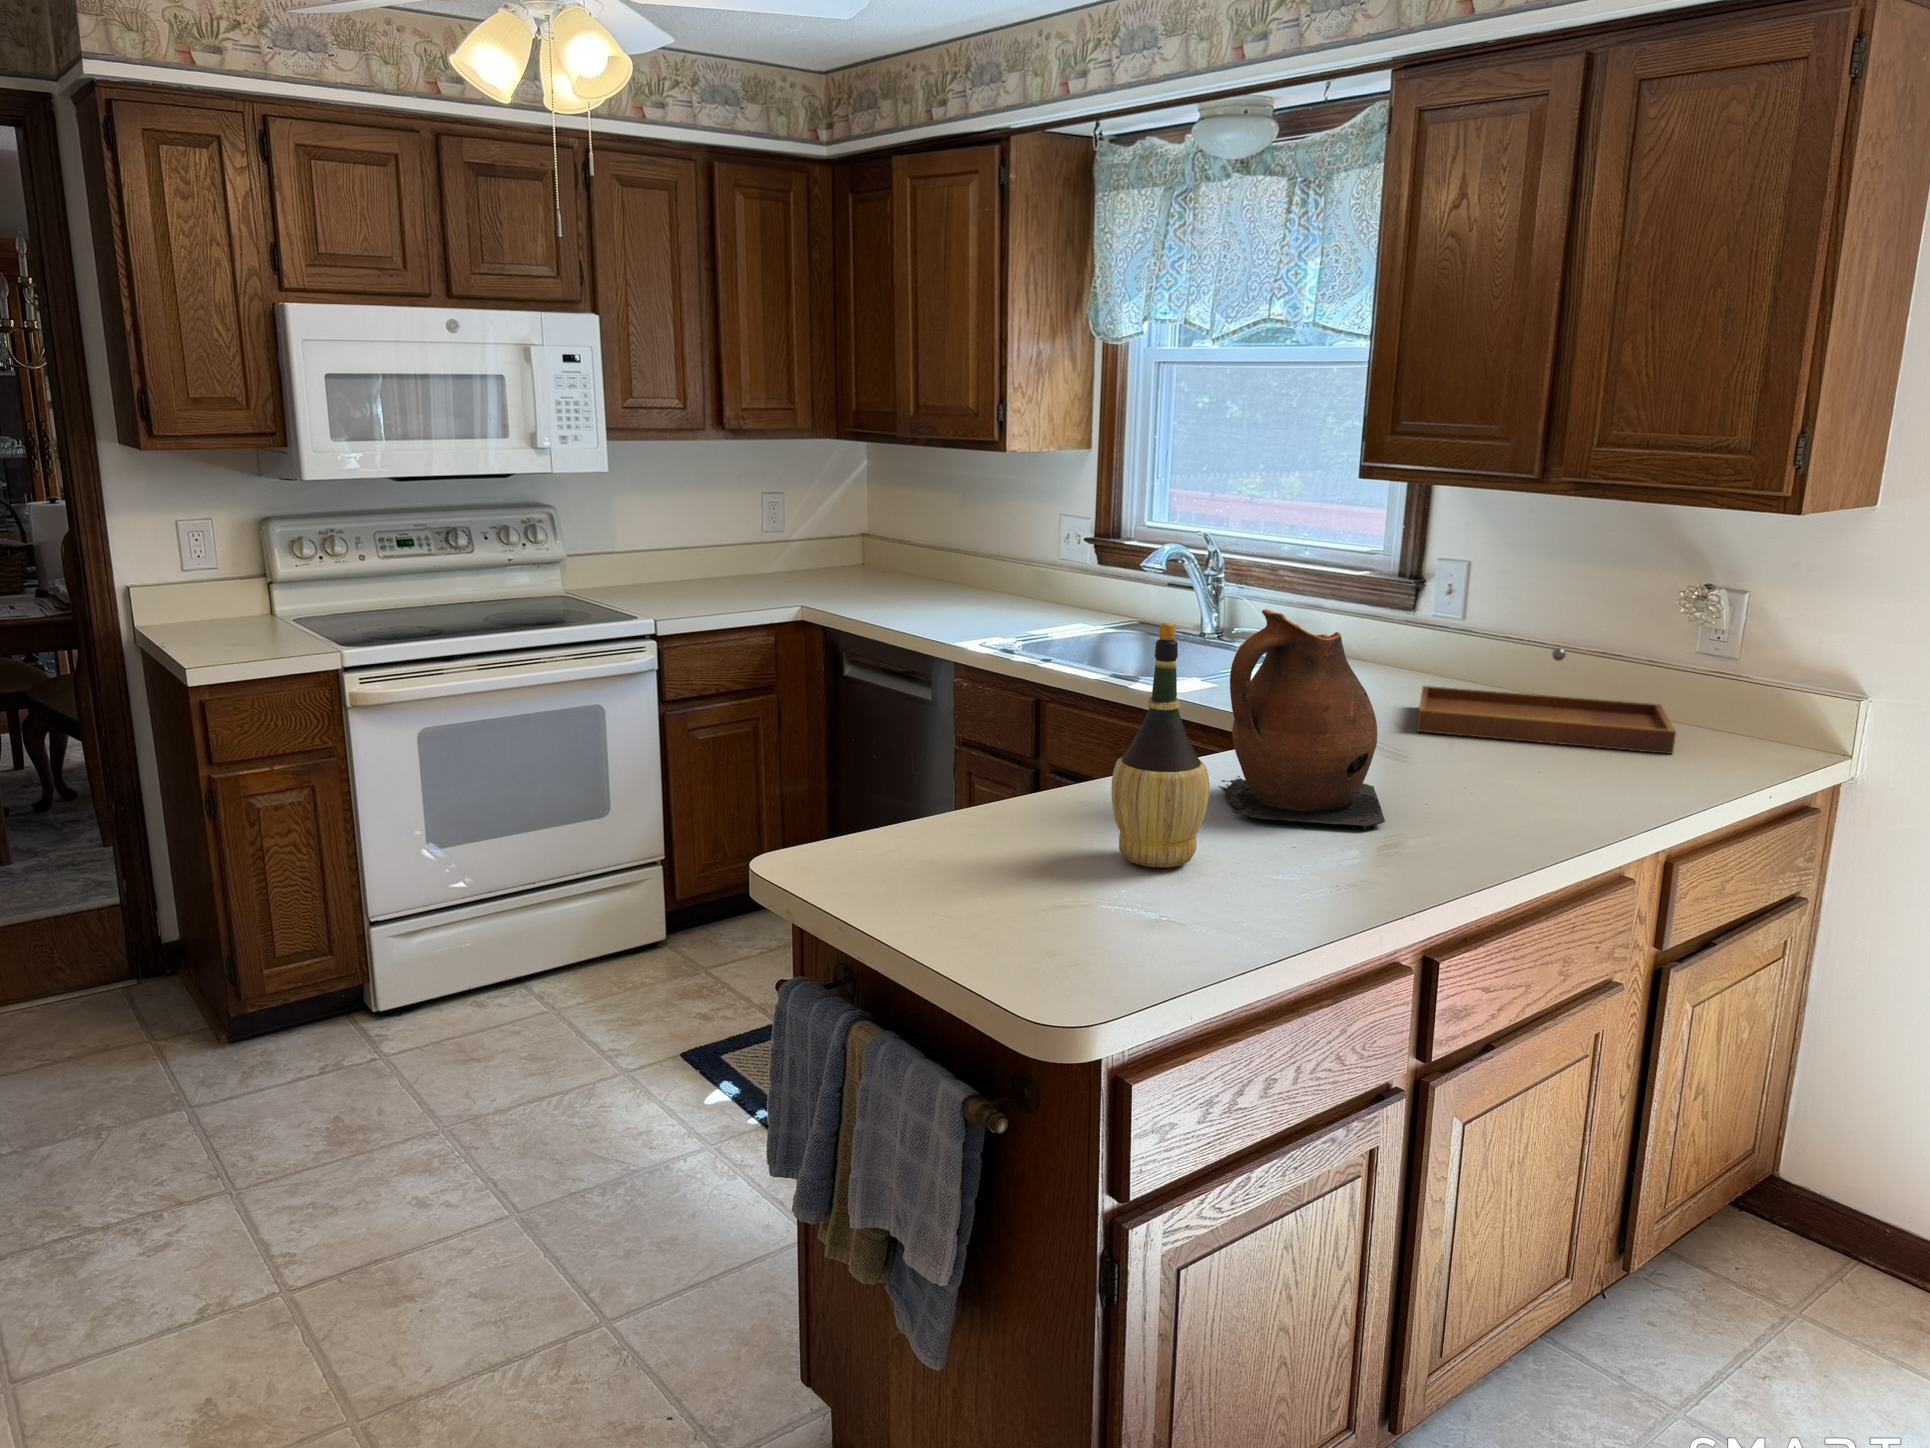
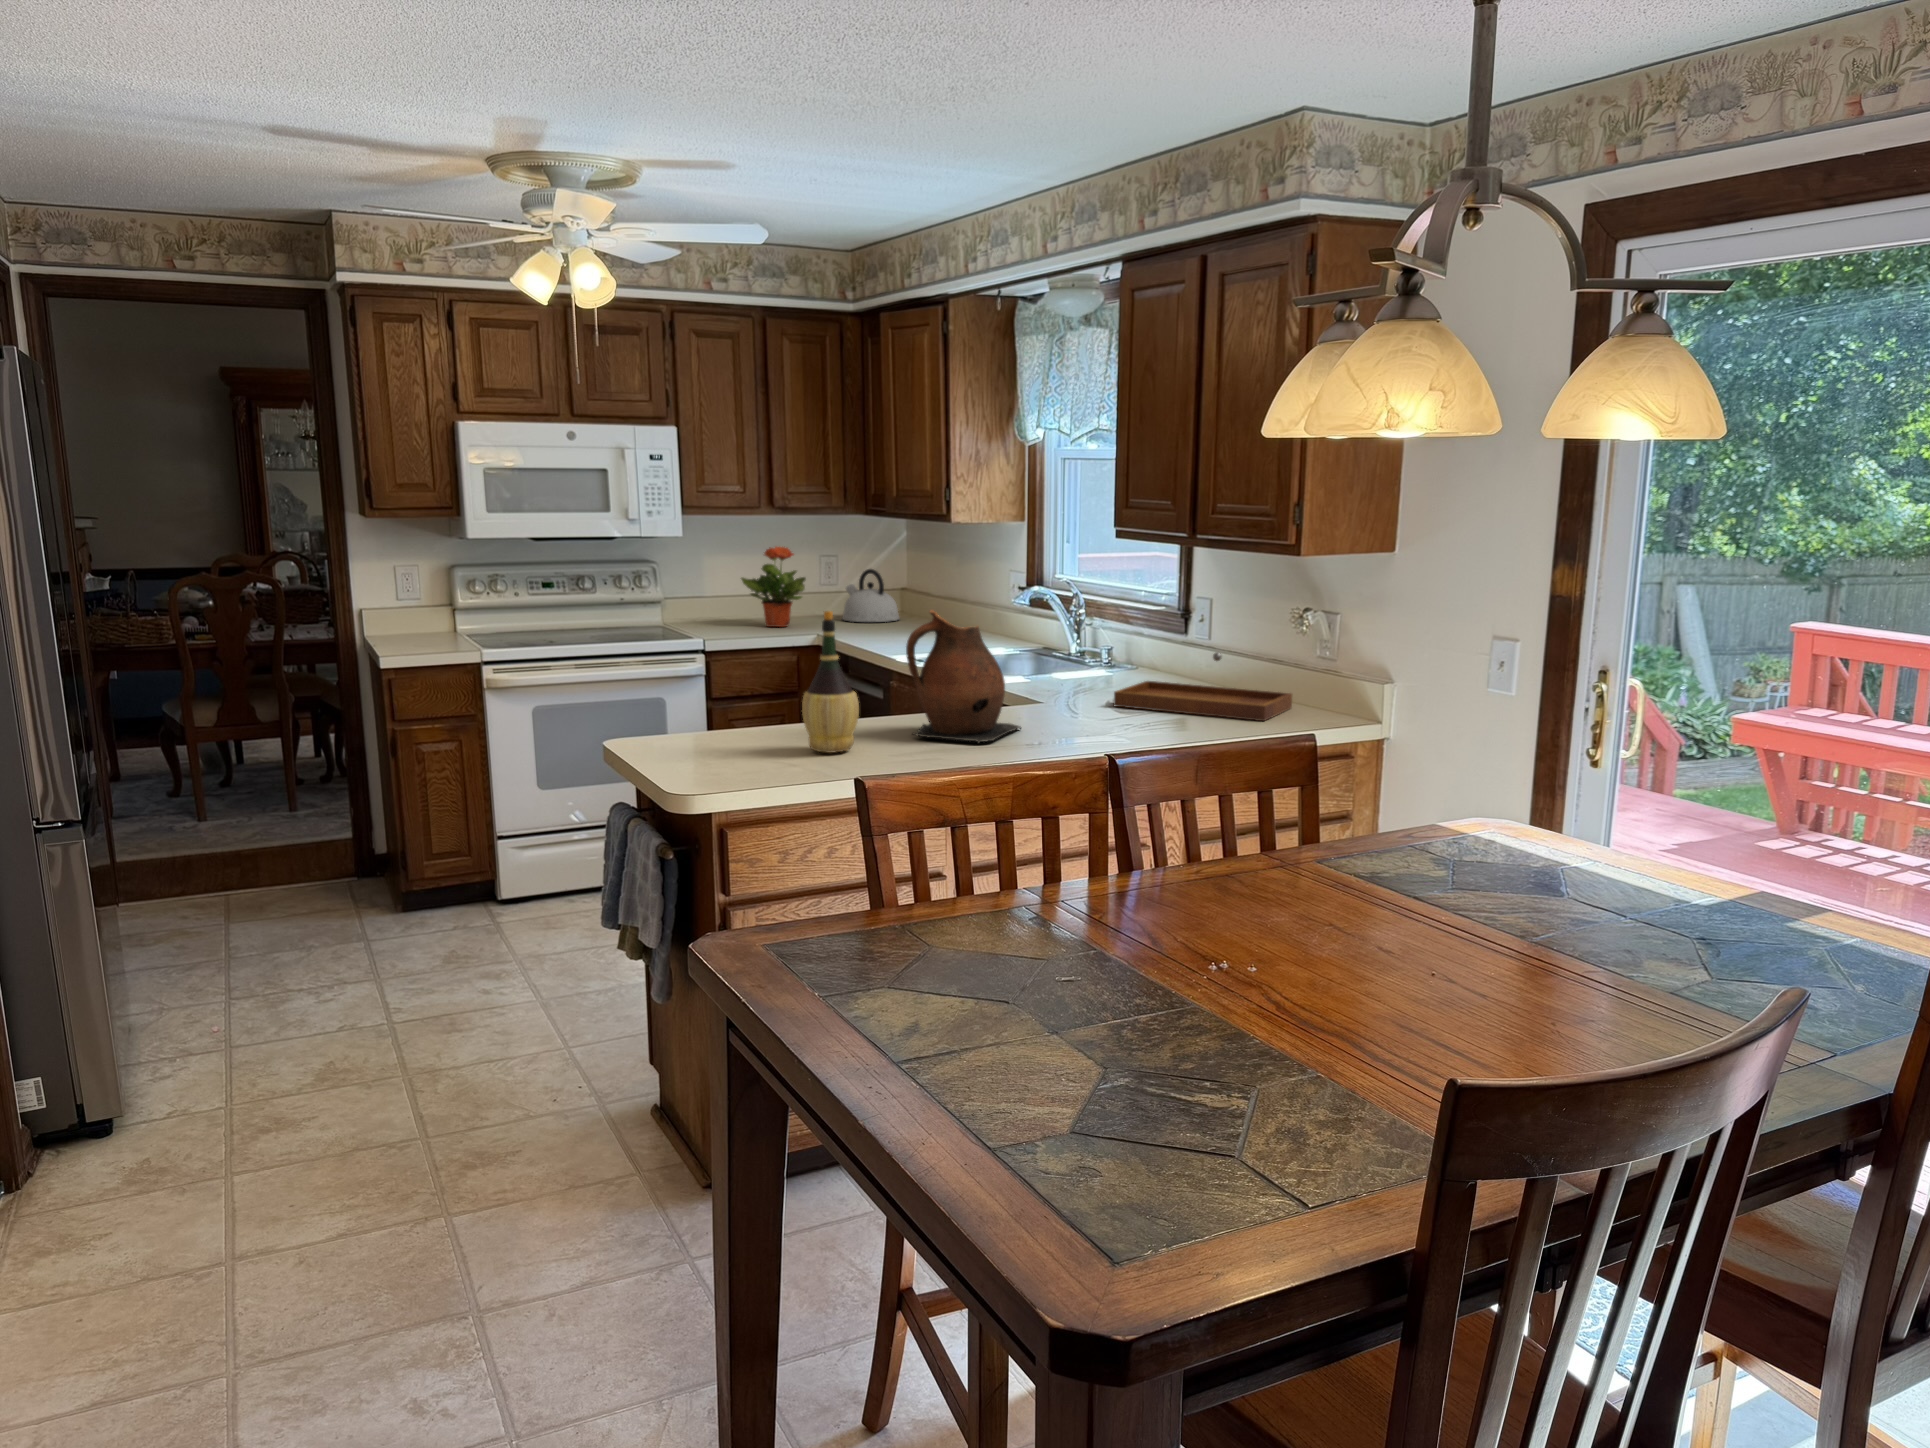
potted plant: none [677,483,772,594] -> present [741,547,806,627]
kettle: none [801,511,878,583] -> present [842,569,899,622]

